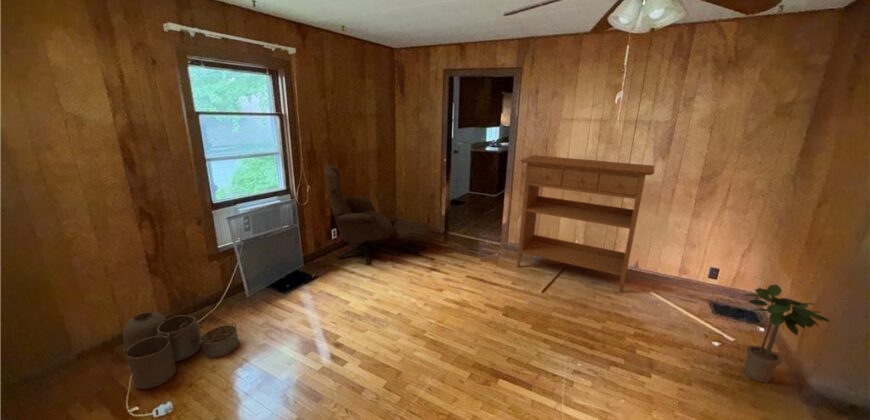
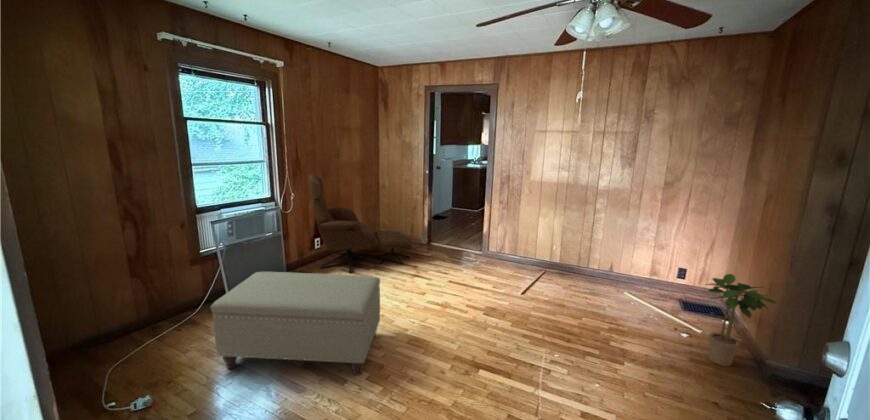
console table: present [517,155,654,293] -> none [498,165,622,294]
ottoman: none [225,272,397,383] -> present [211,272,380,375]
woven basket: present [123,311,239,389] -> none [101,311,221,386]

